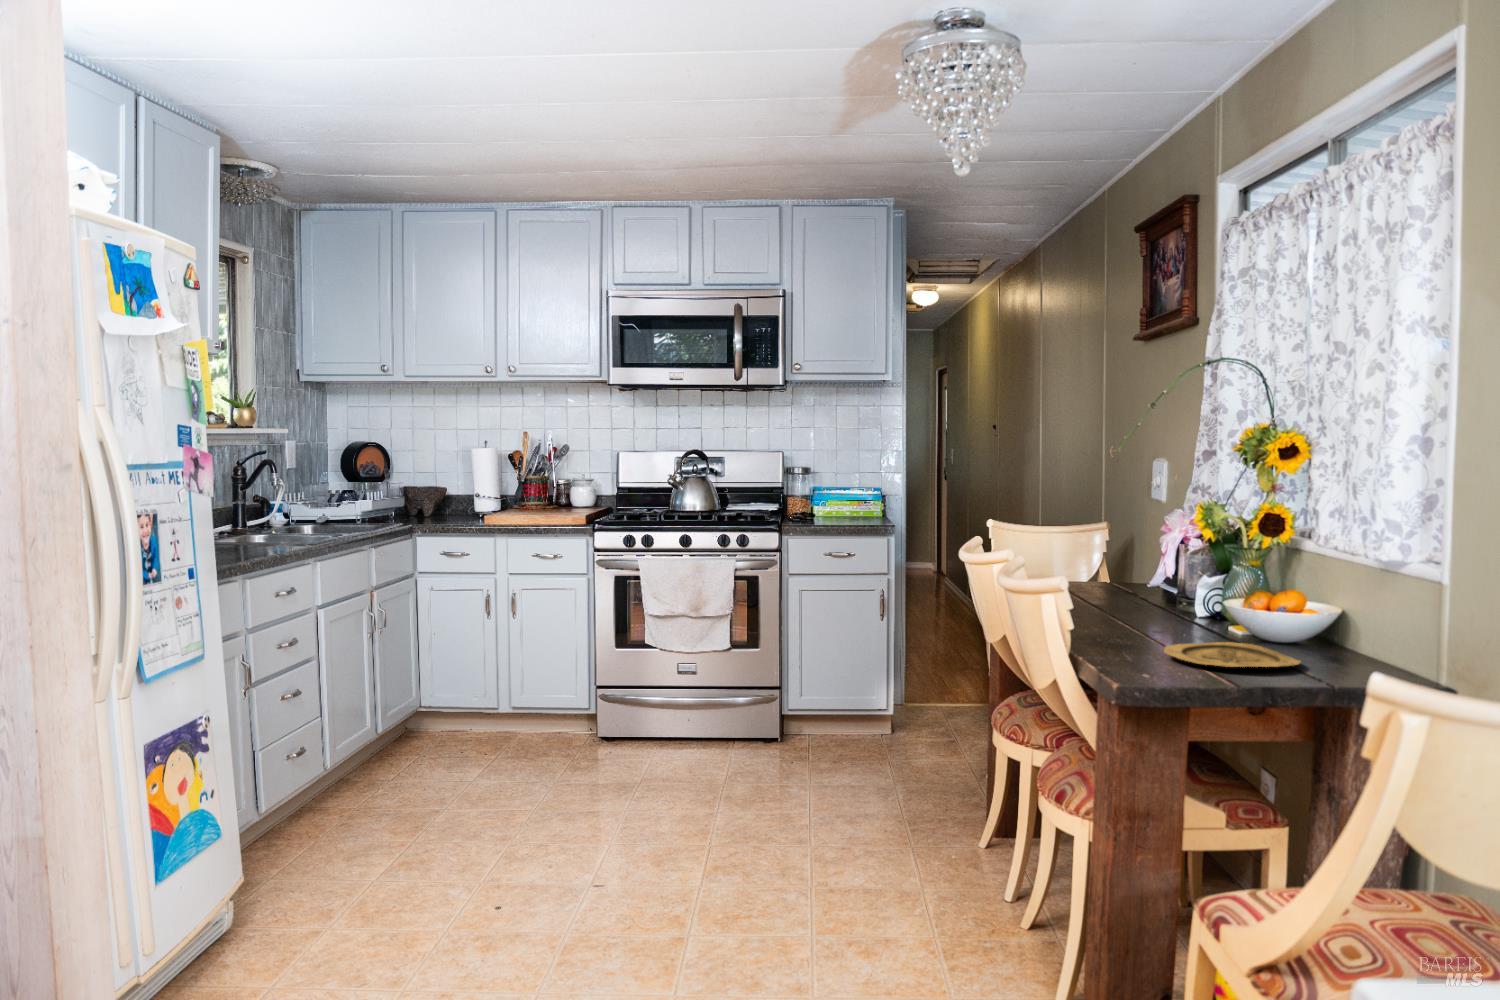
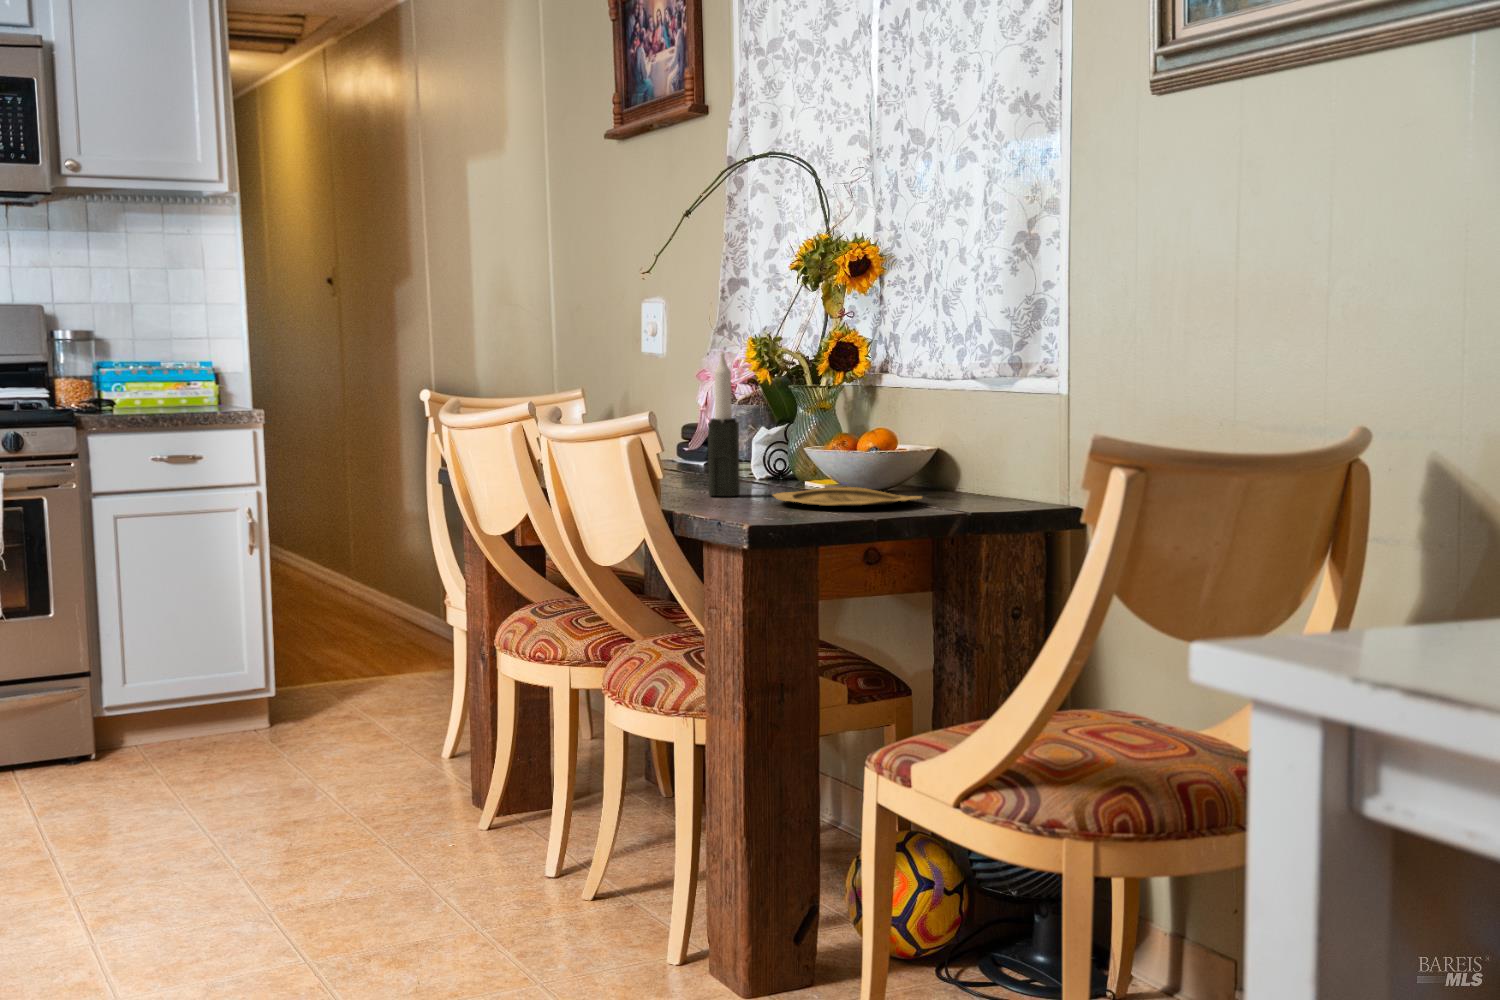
candle: none [1126,527,1154,641] -> present [708,352,740,496]

